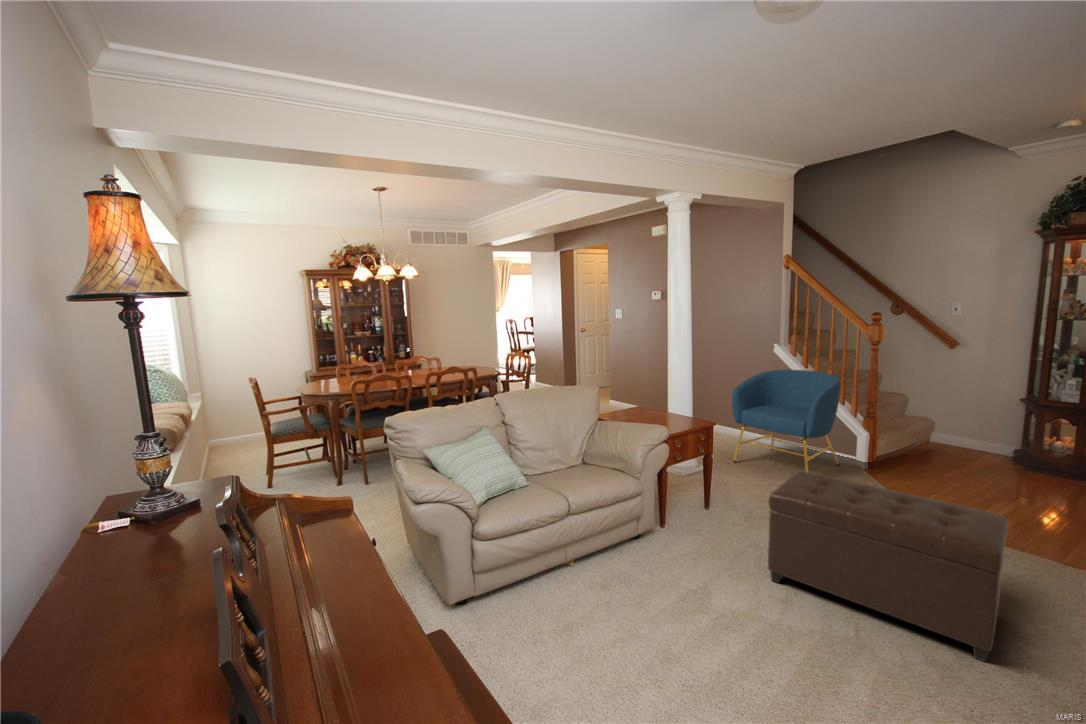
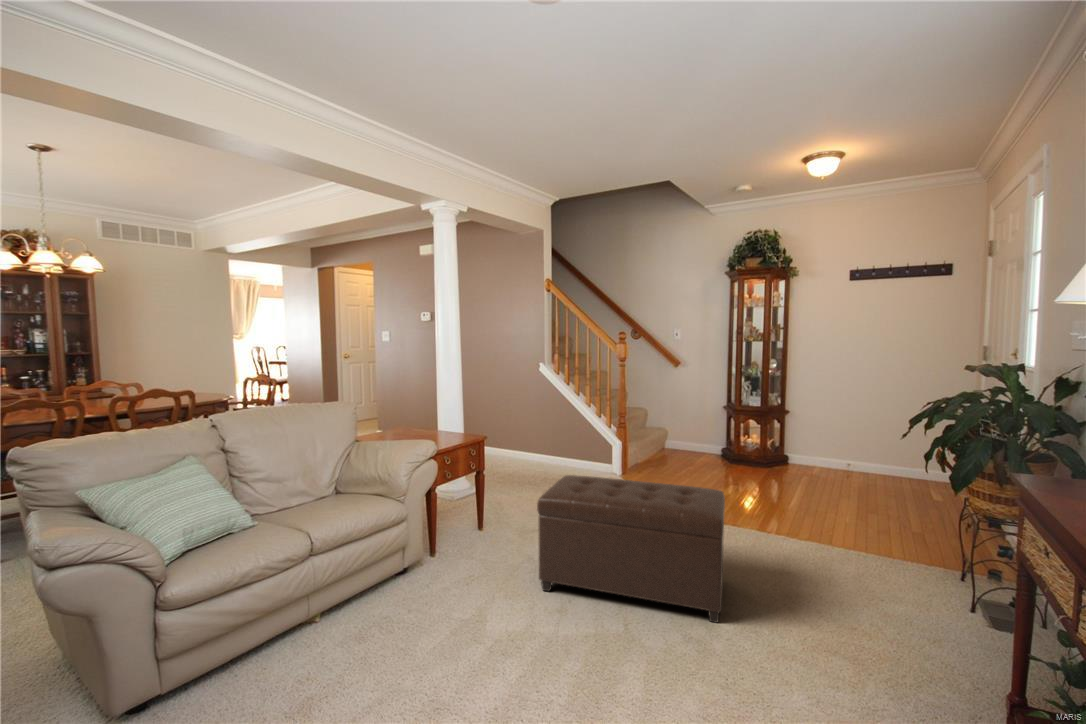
armchair: present [732,370,841,473] -> none [504,387,600,493]

